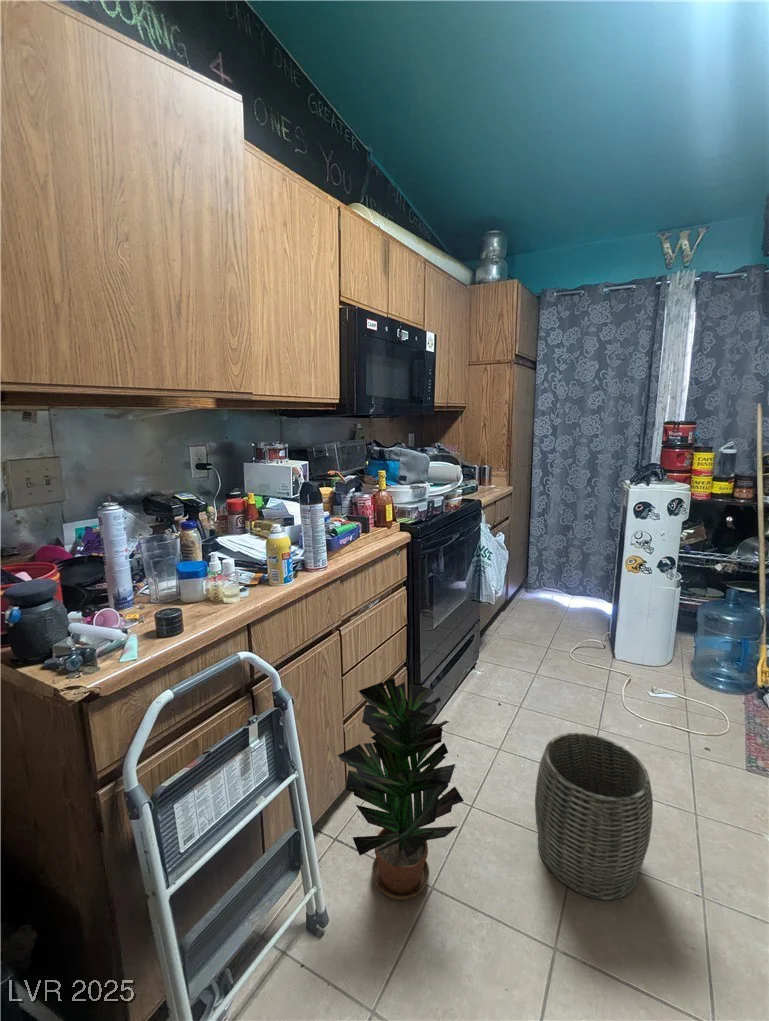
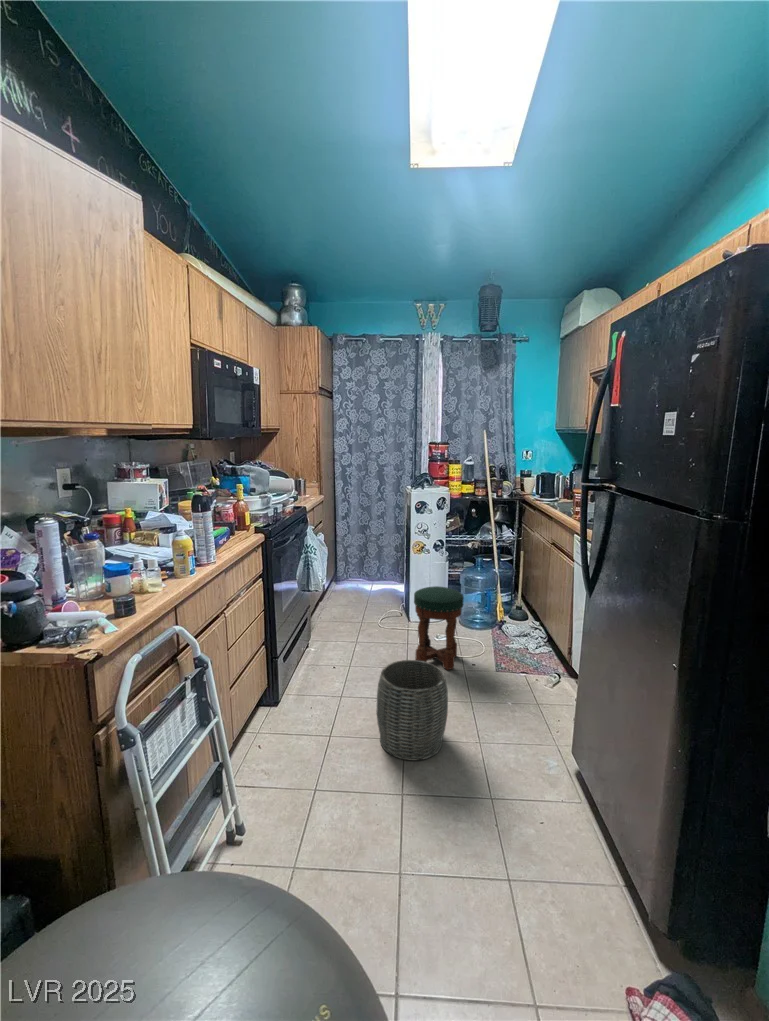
stool: none [612,624,700,750] -> present [414,586,464,670]
potted plant: present [338,678,464,900] -> none [232,639,333,805]

